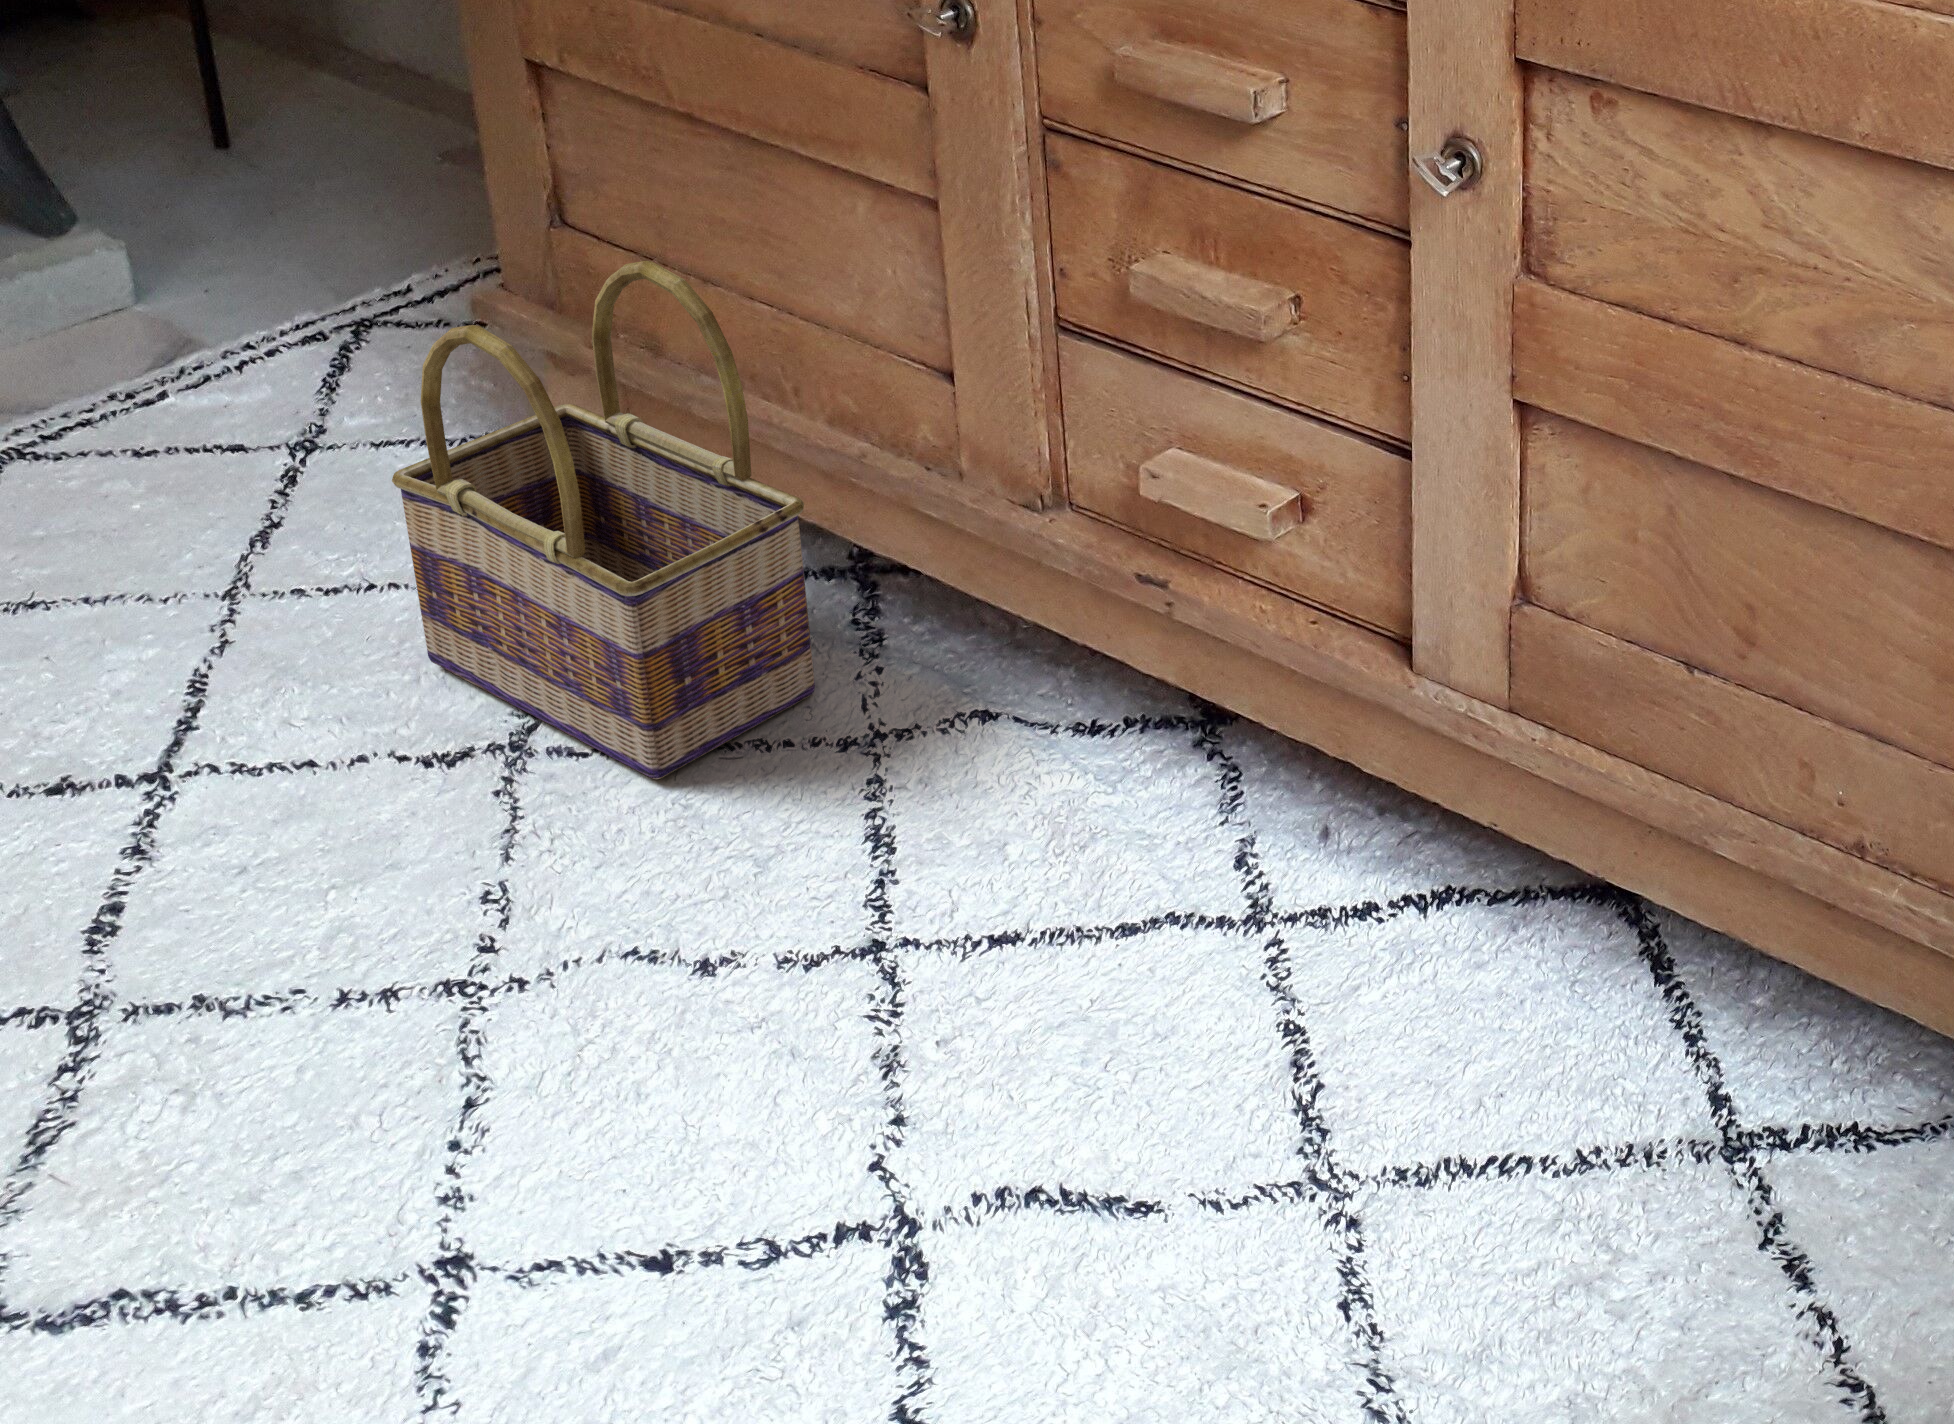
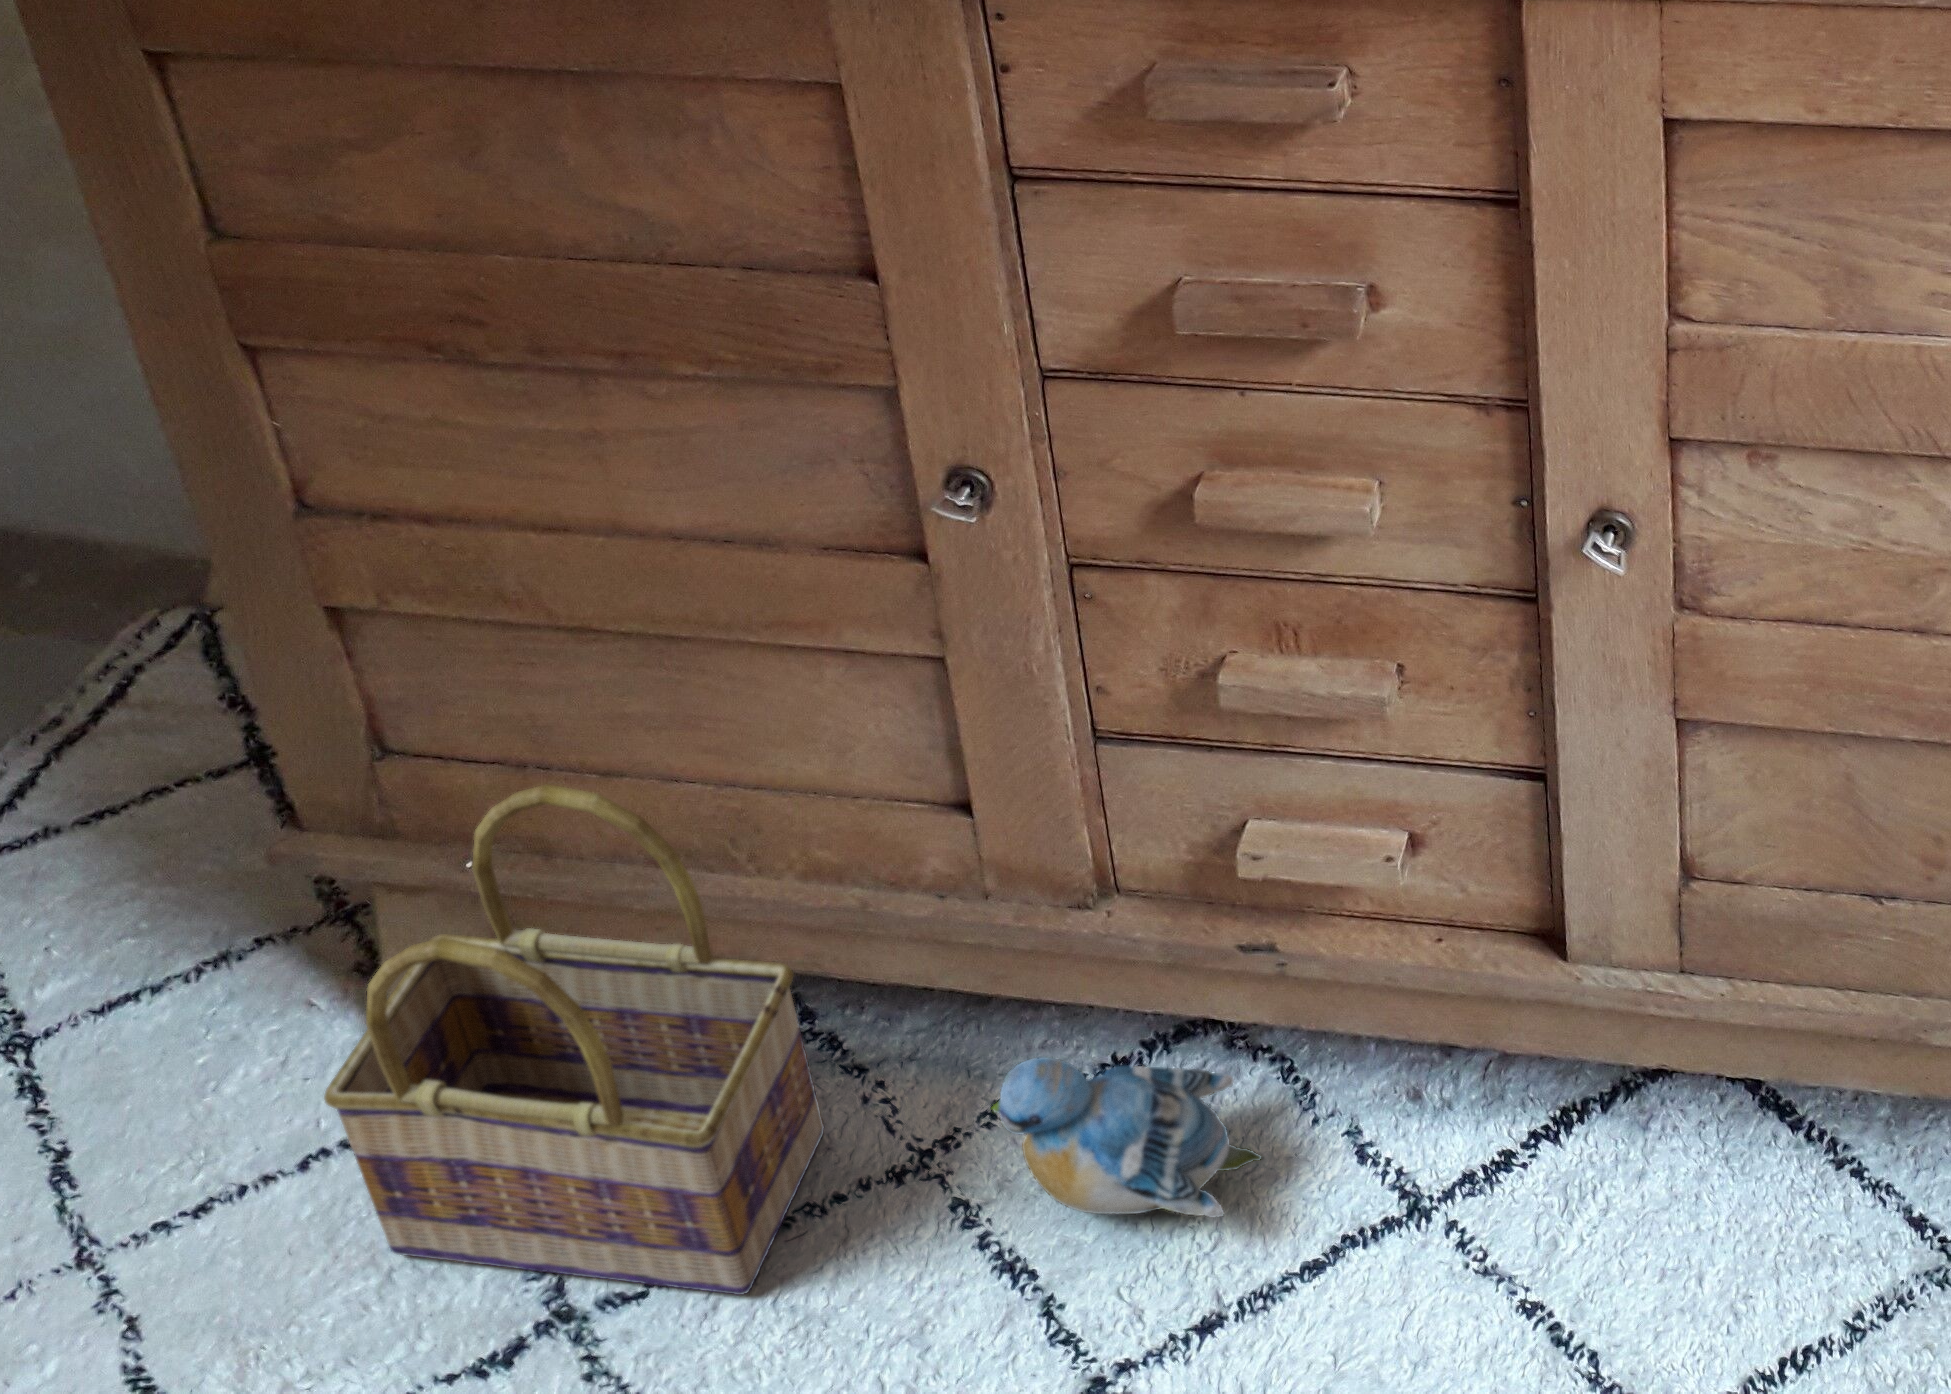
plush toy: none [909,641,1153,848] -> present [992,1057,1261,1218]

